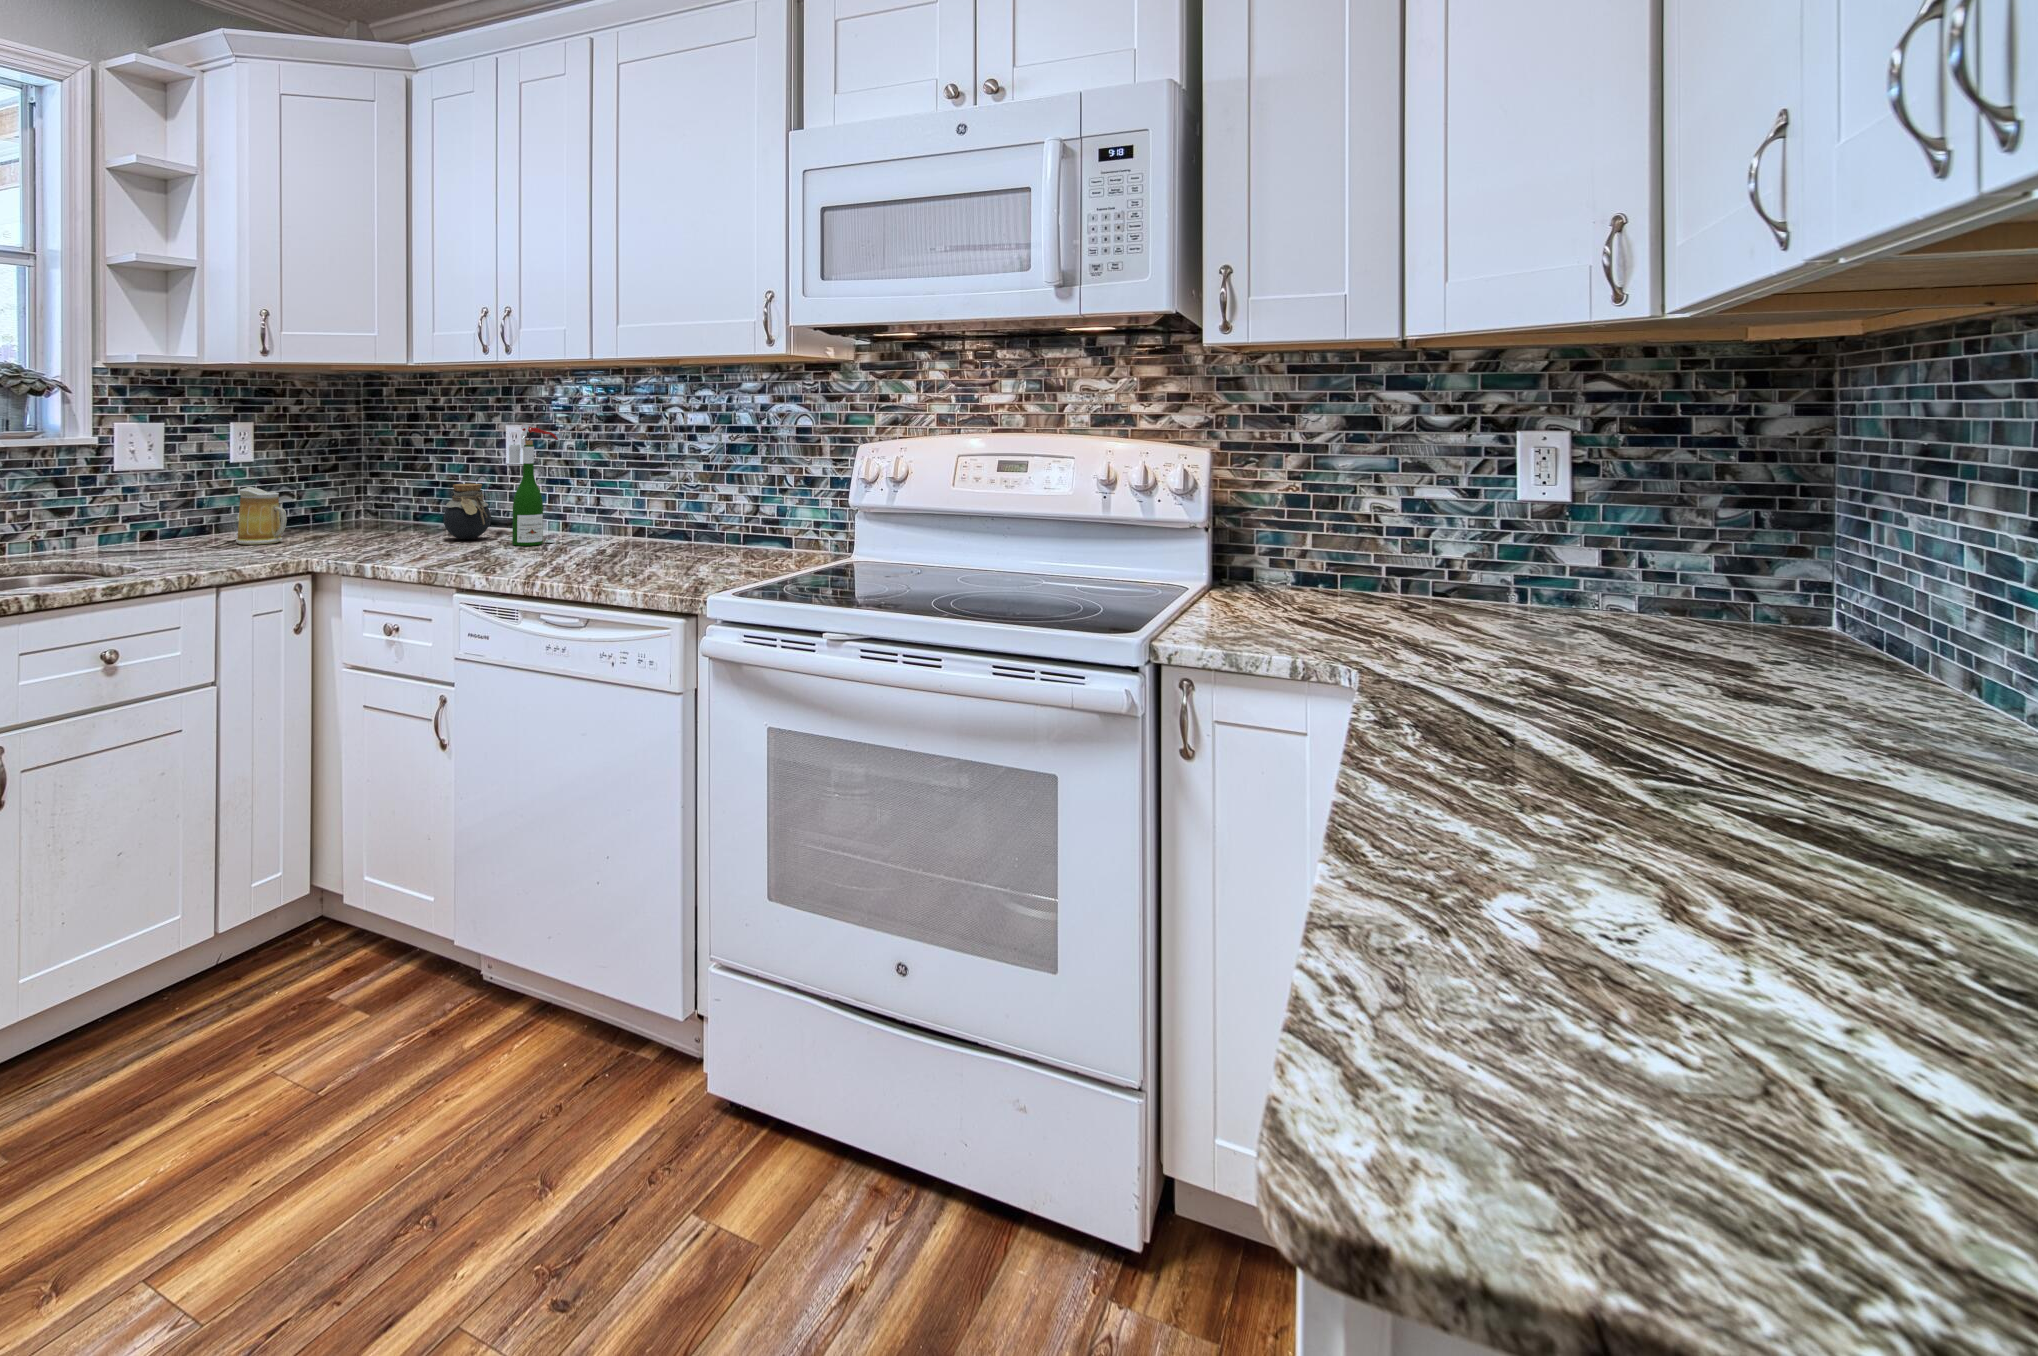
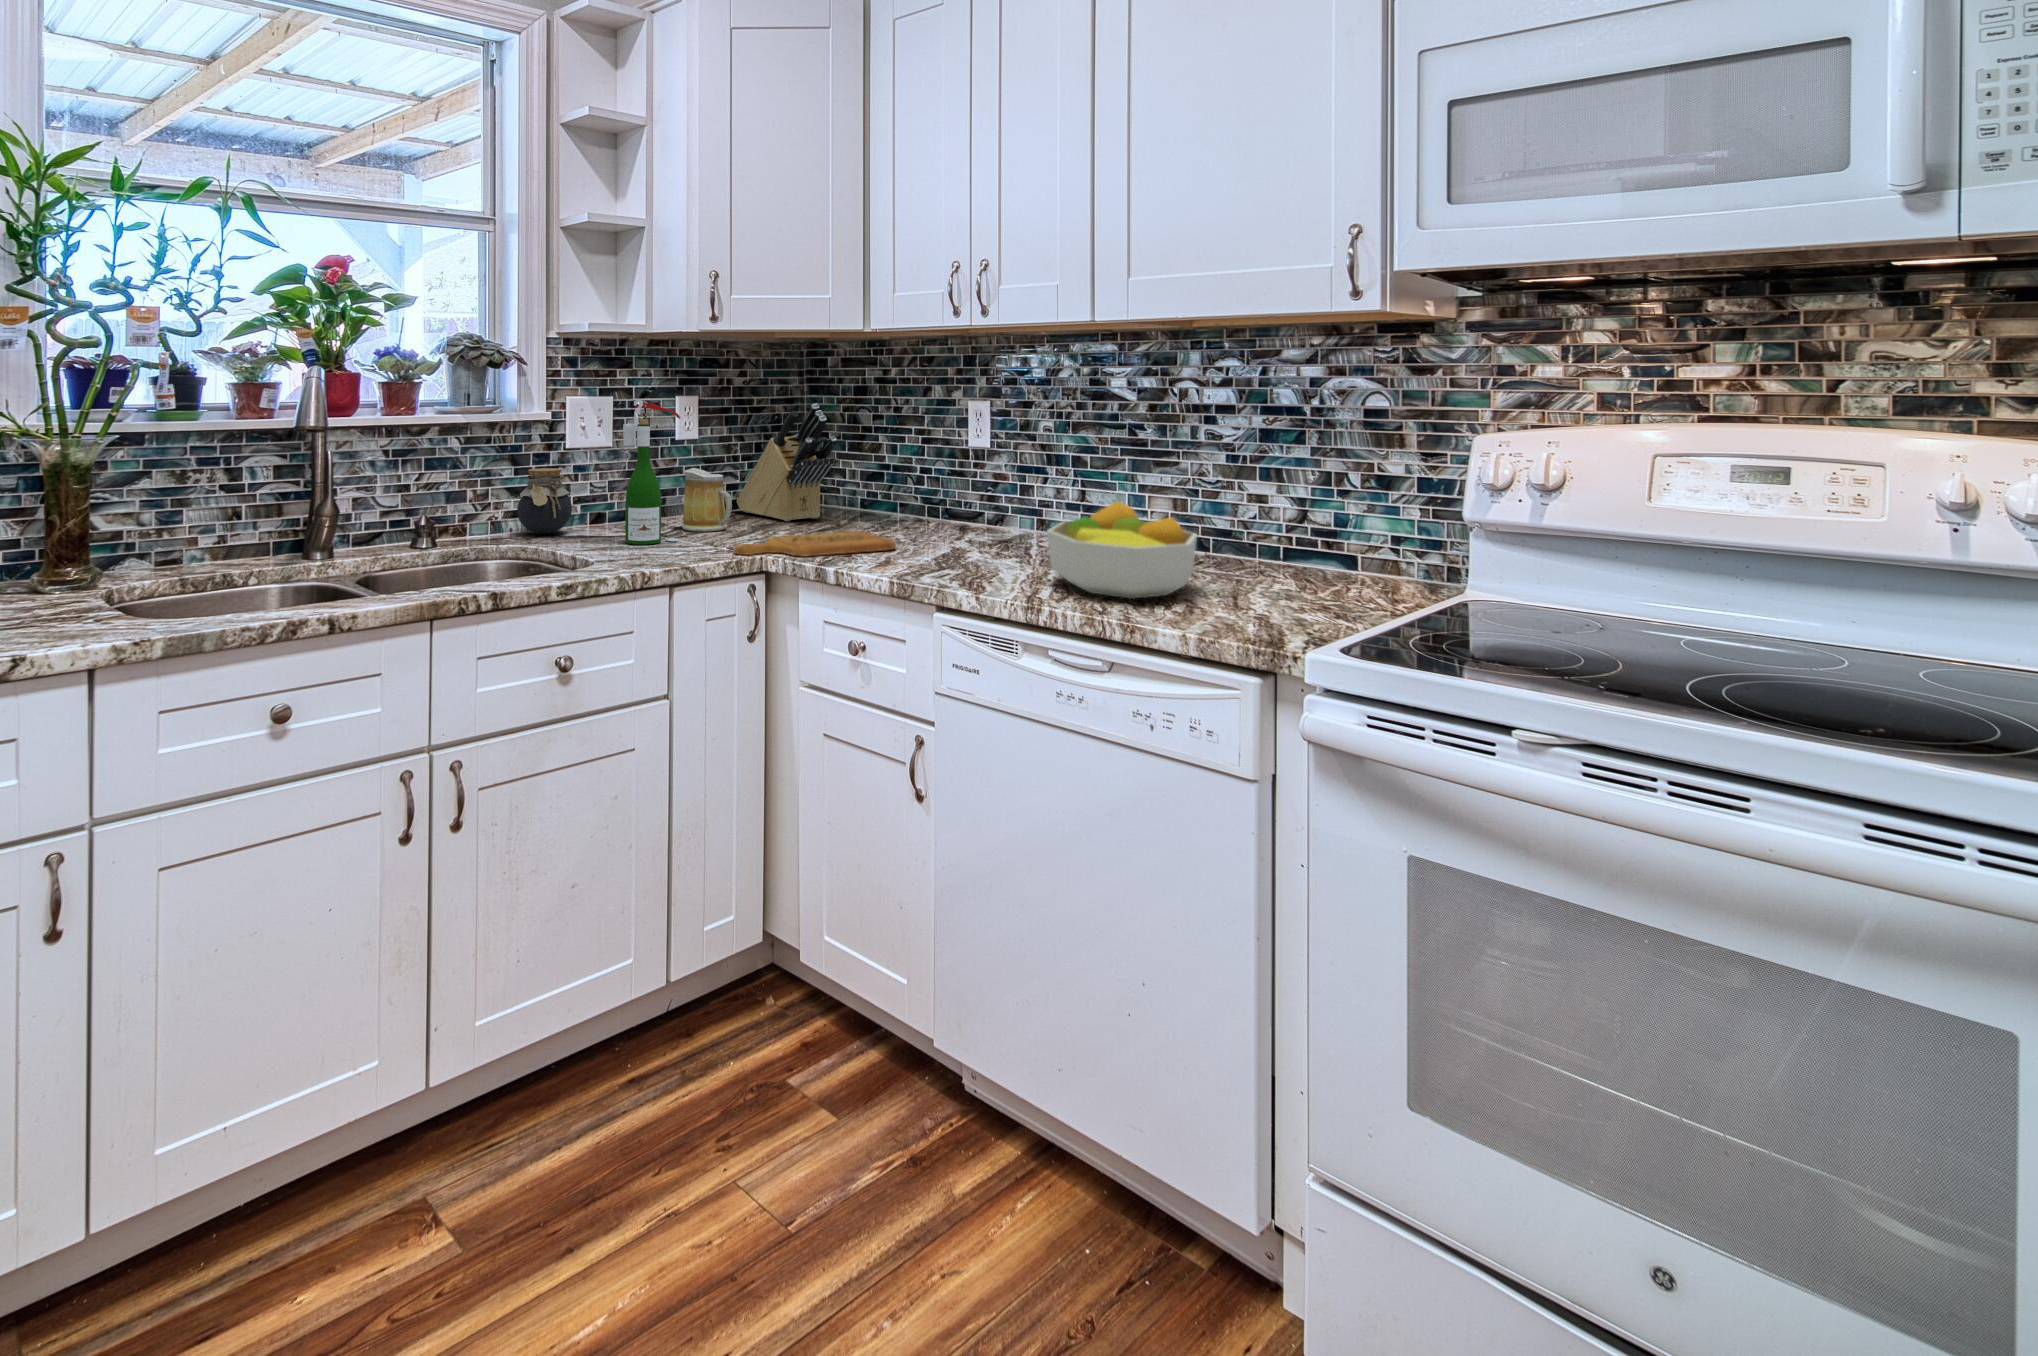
wine bottle: present [509,424,558,546] -> present [623,399,680,545]
knife block: none [297,427,392,534] -> present [737,403,837,521]
jar: present [443,484,491,539] -> present [517,468,572,534]
fruit bowl: none [545,500,659,571] -> present [1047,501,1197,599]
cutting board: none [282,538,434,559] -> present [734,532,896,557]

